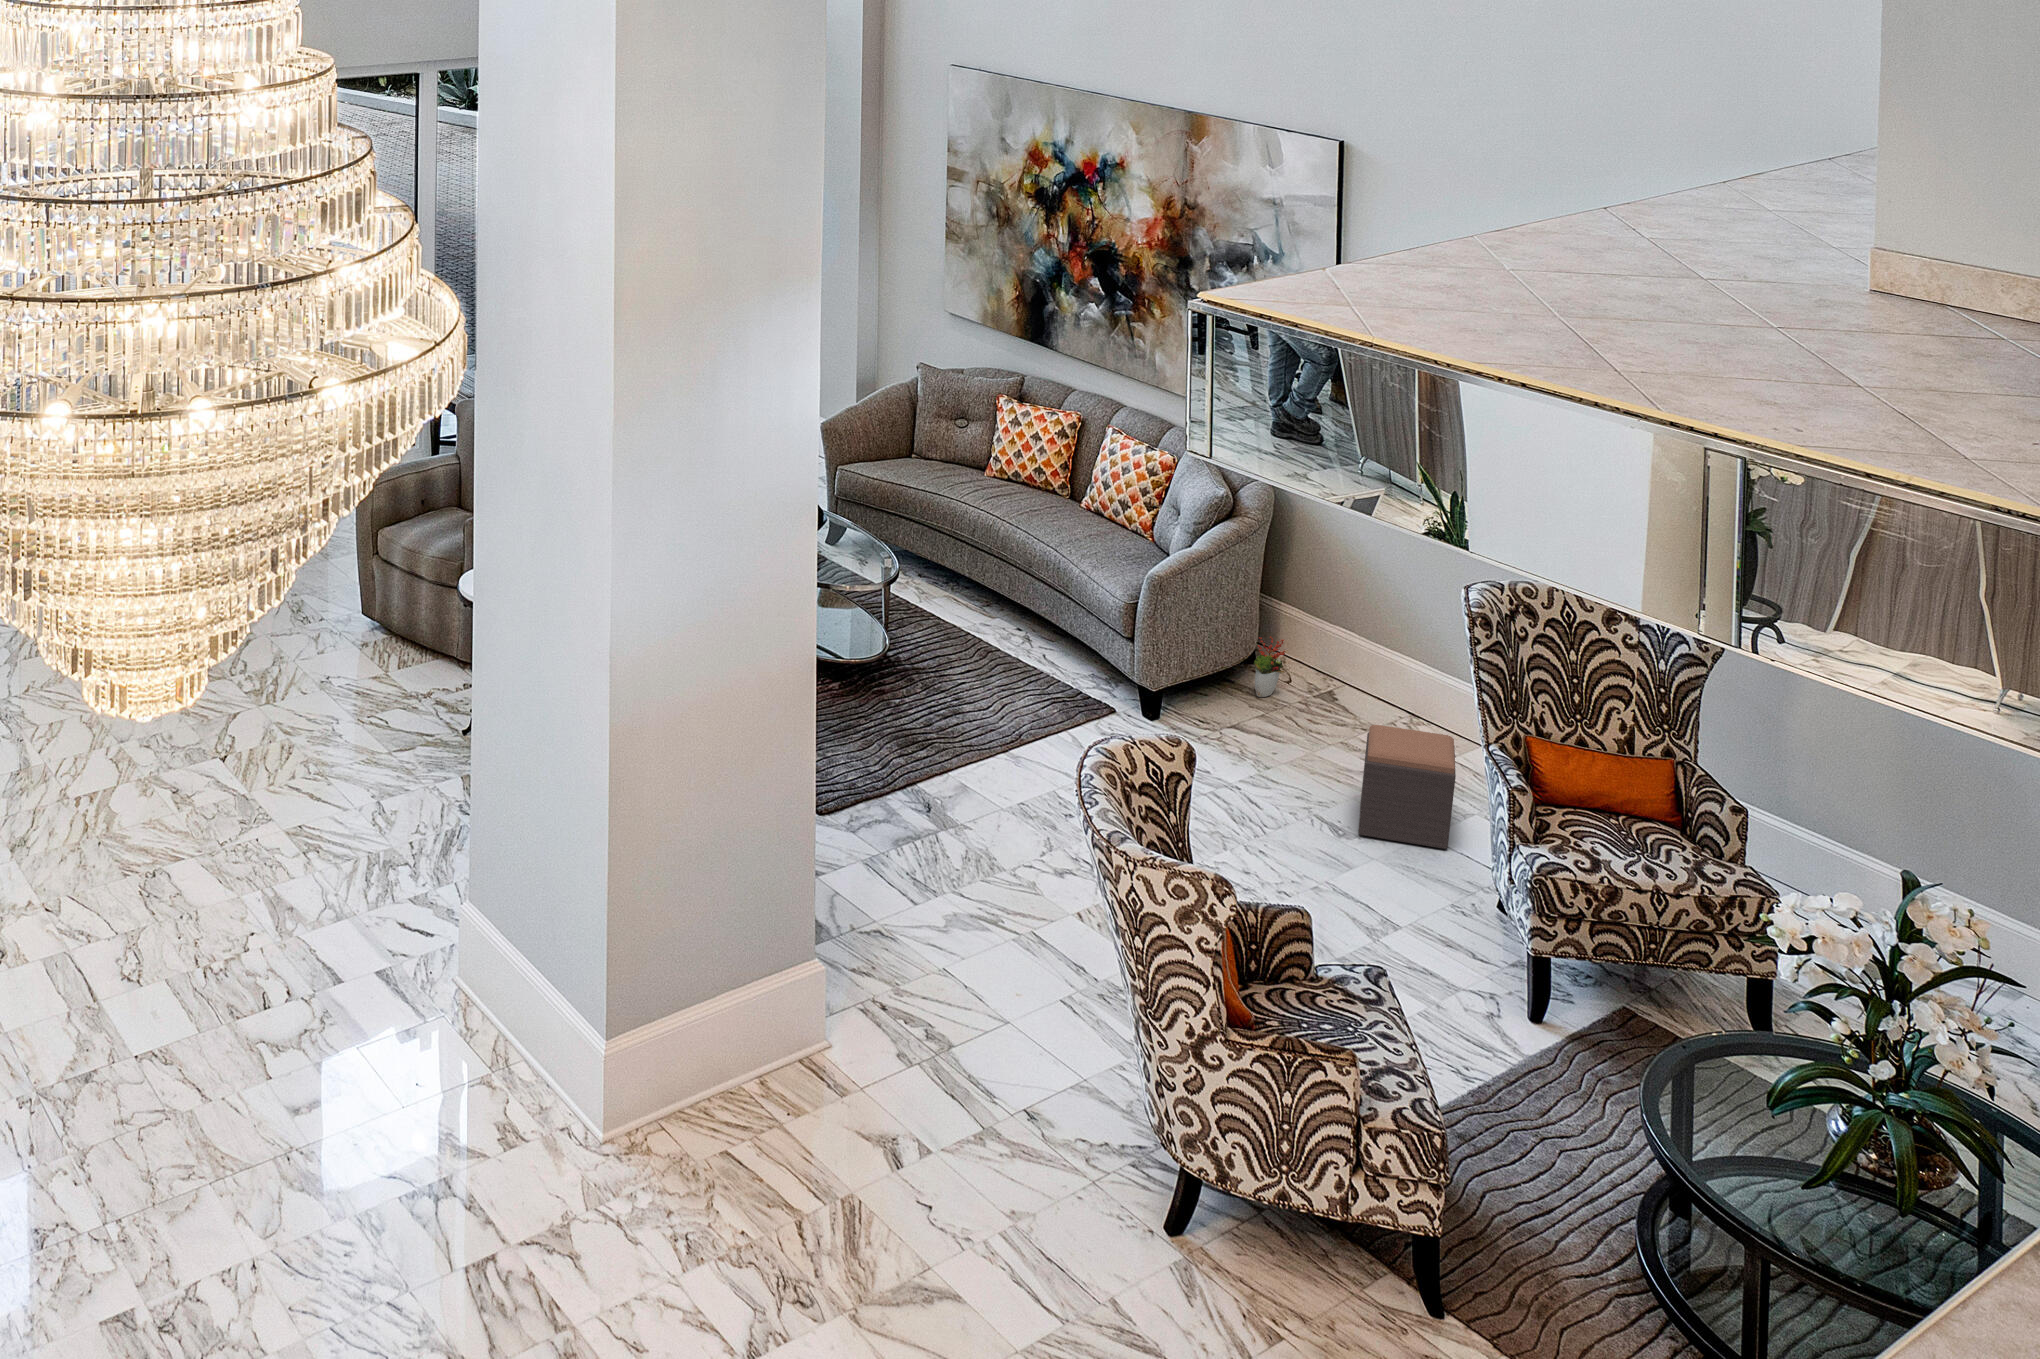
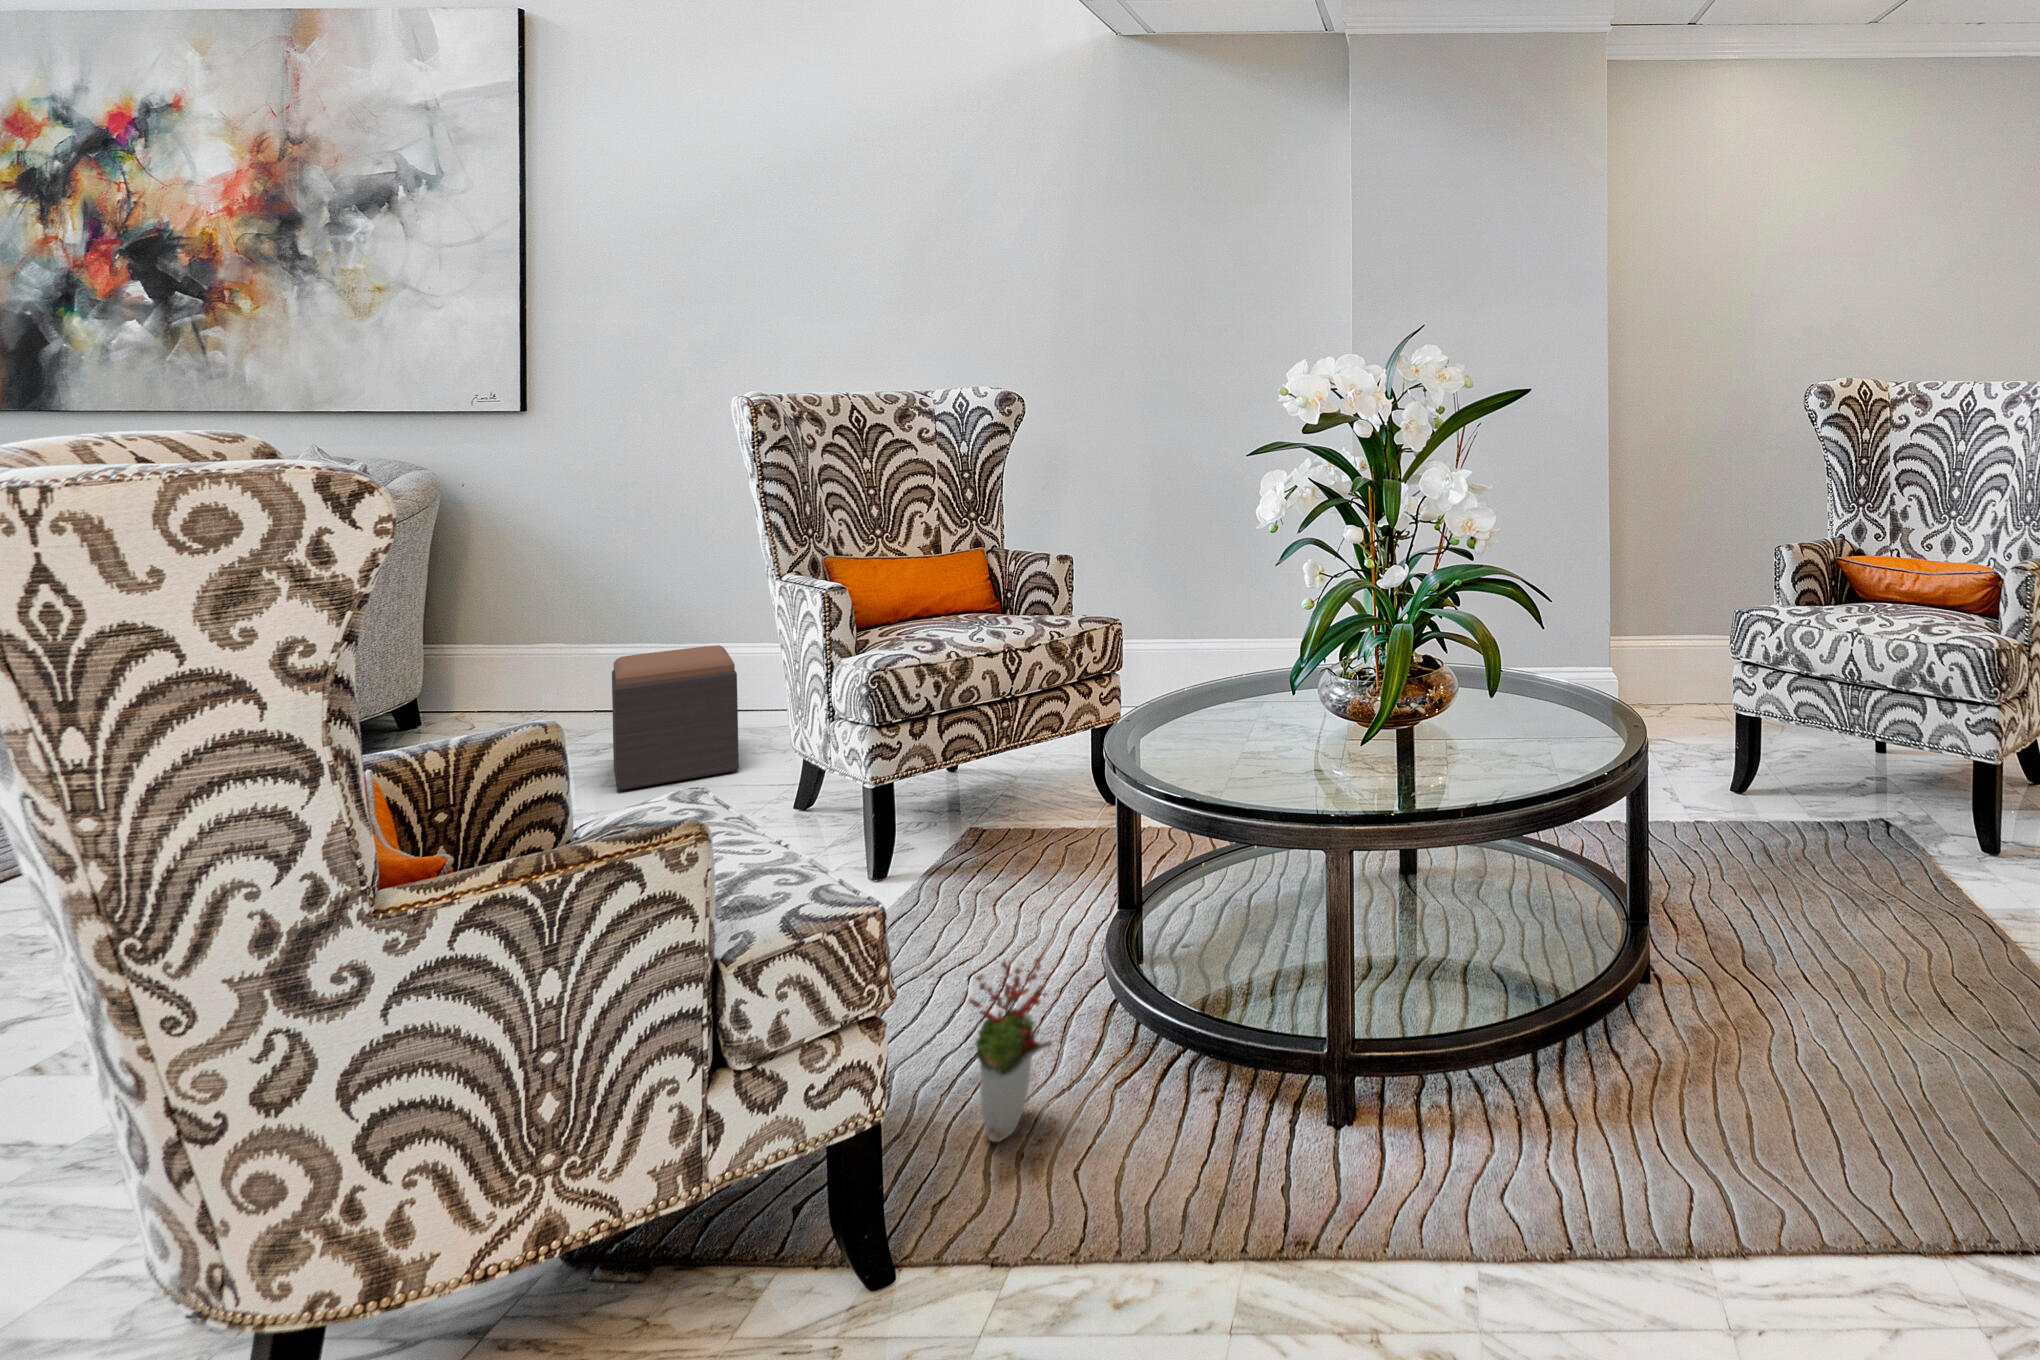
decorative plant: present [1254,636,1285,697] -> present [969,957,1051,1142]

